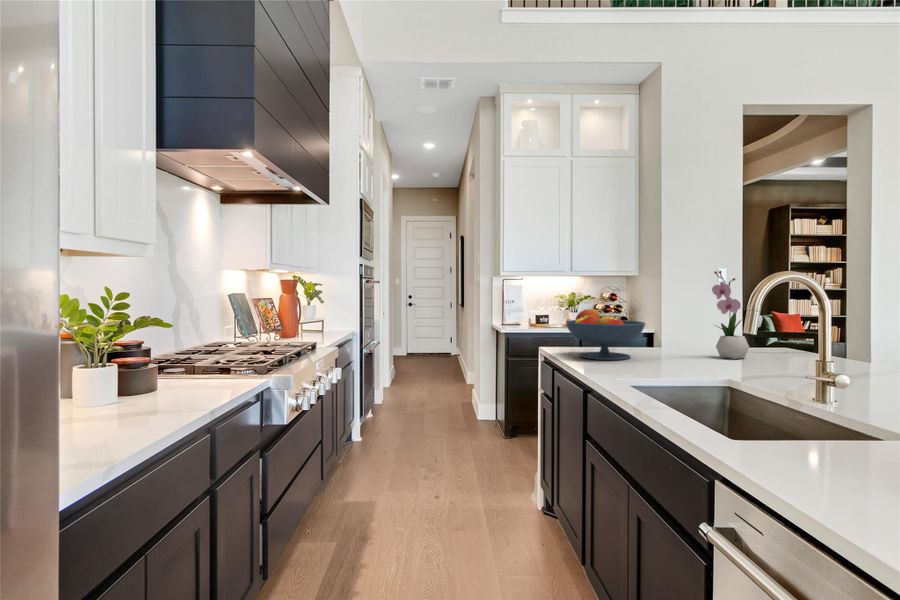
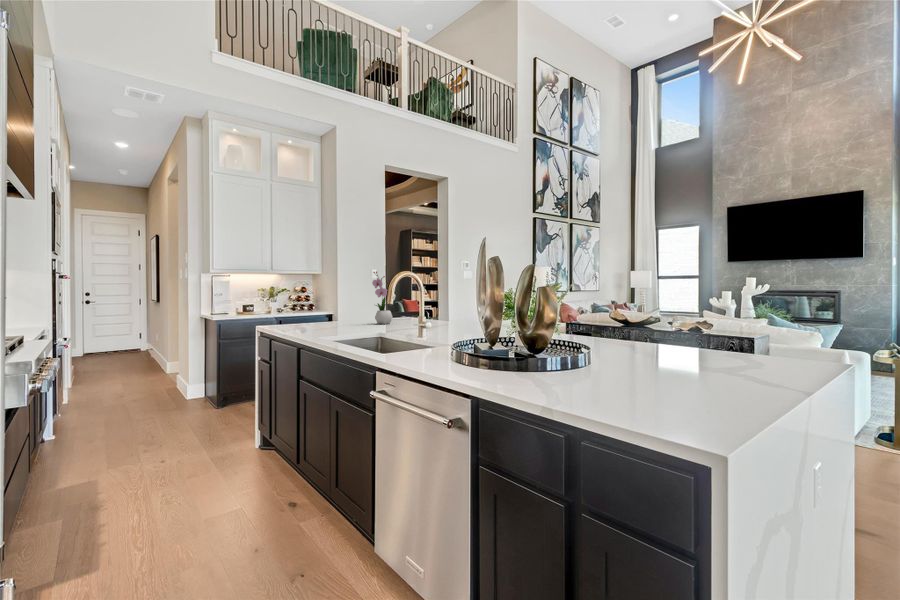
fruit bowl: present [566,309,645,360] -> none [280,296,334,329]

